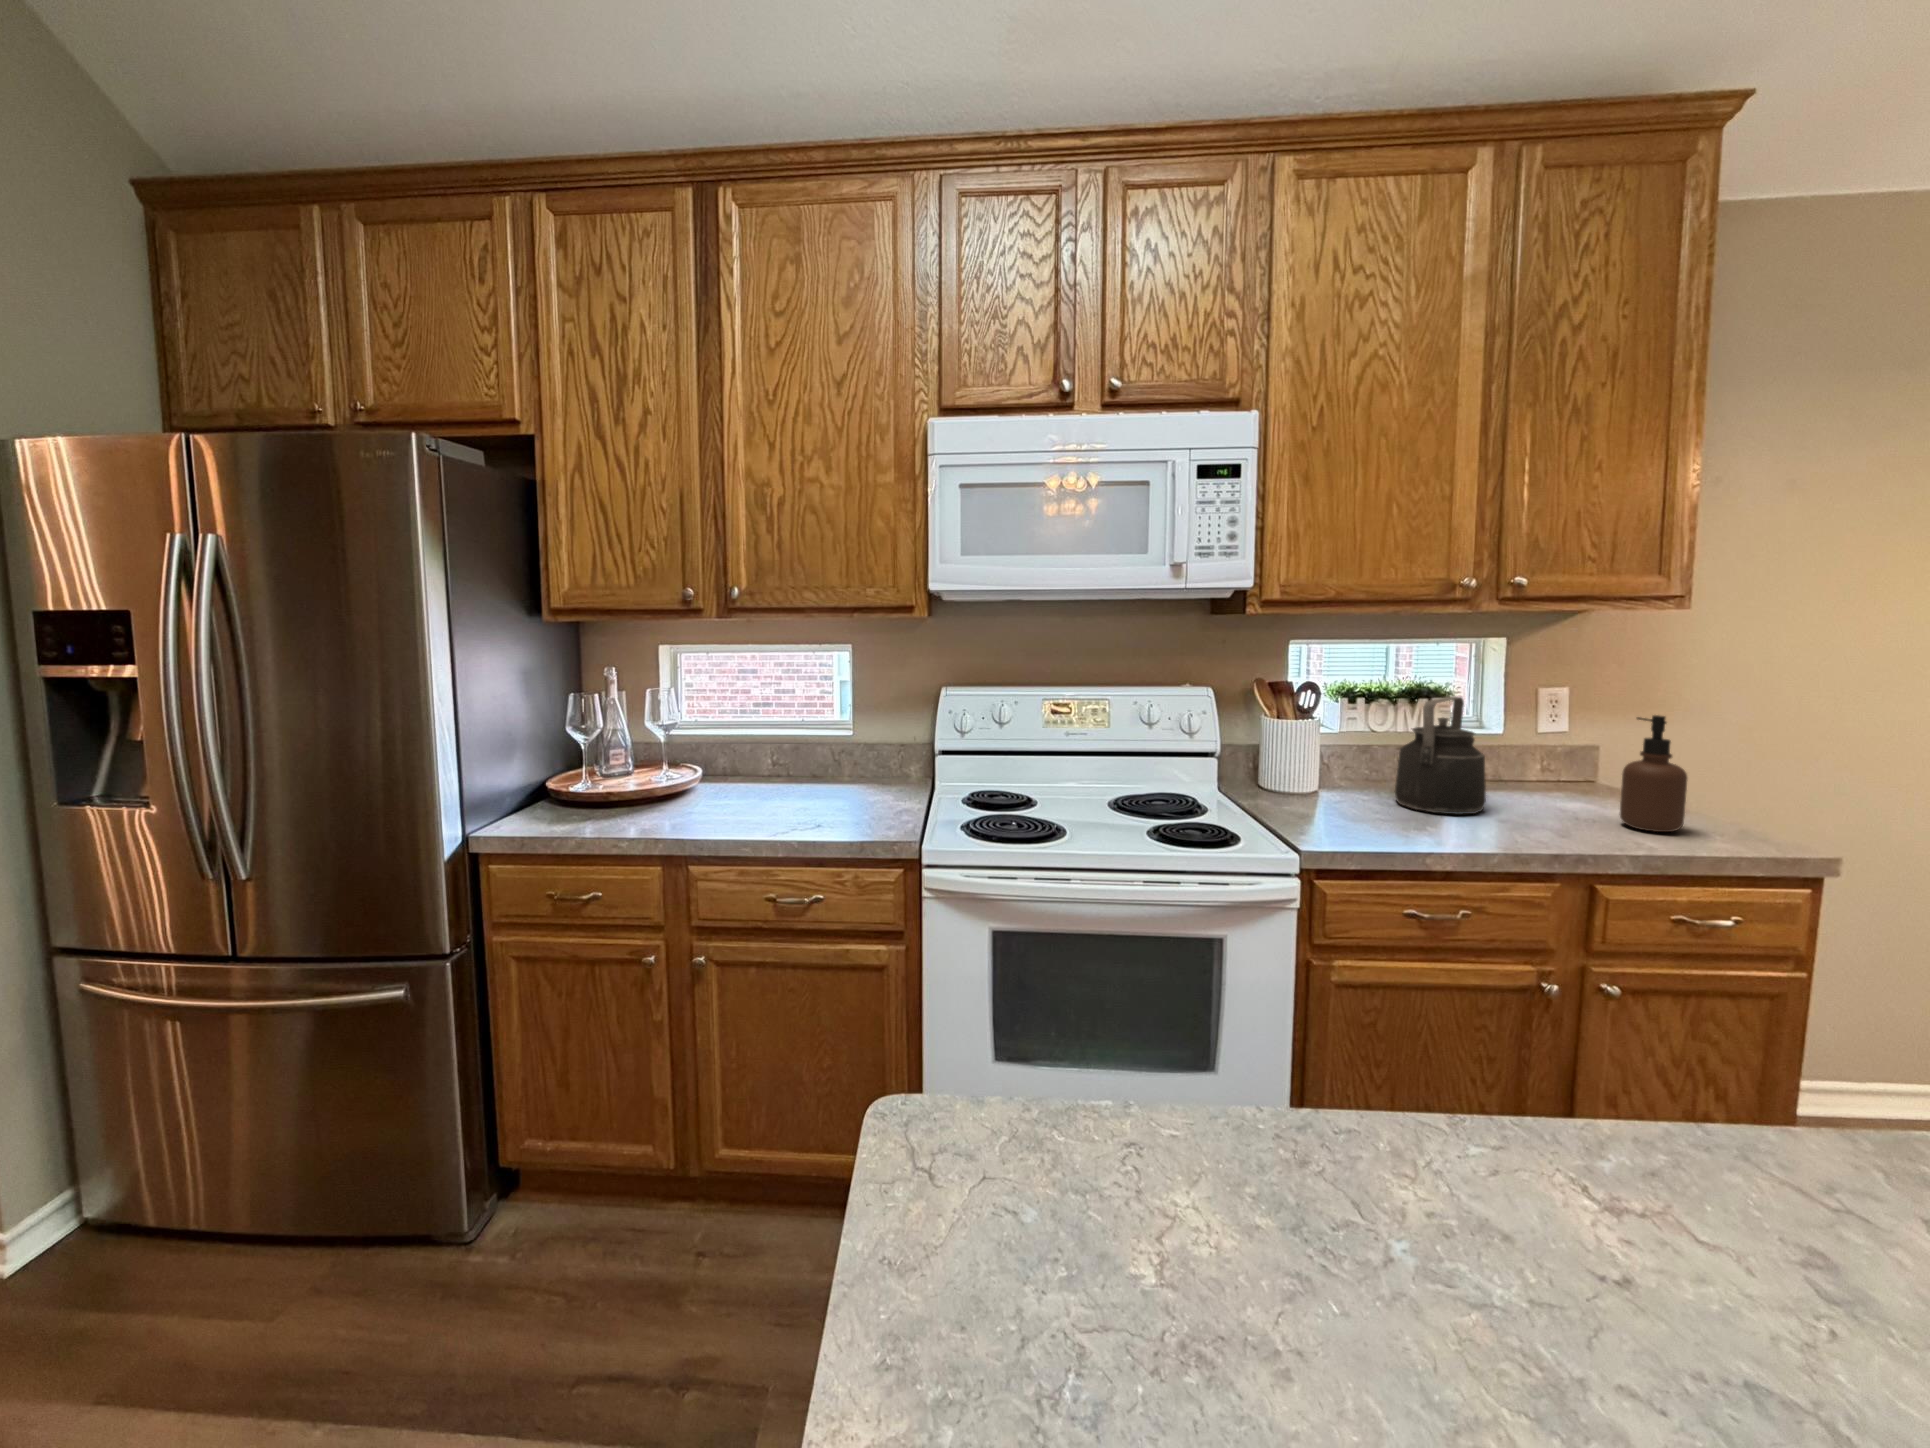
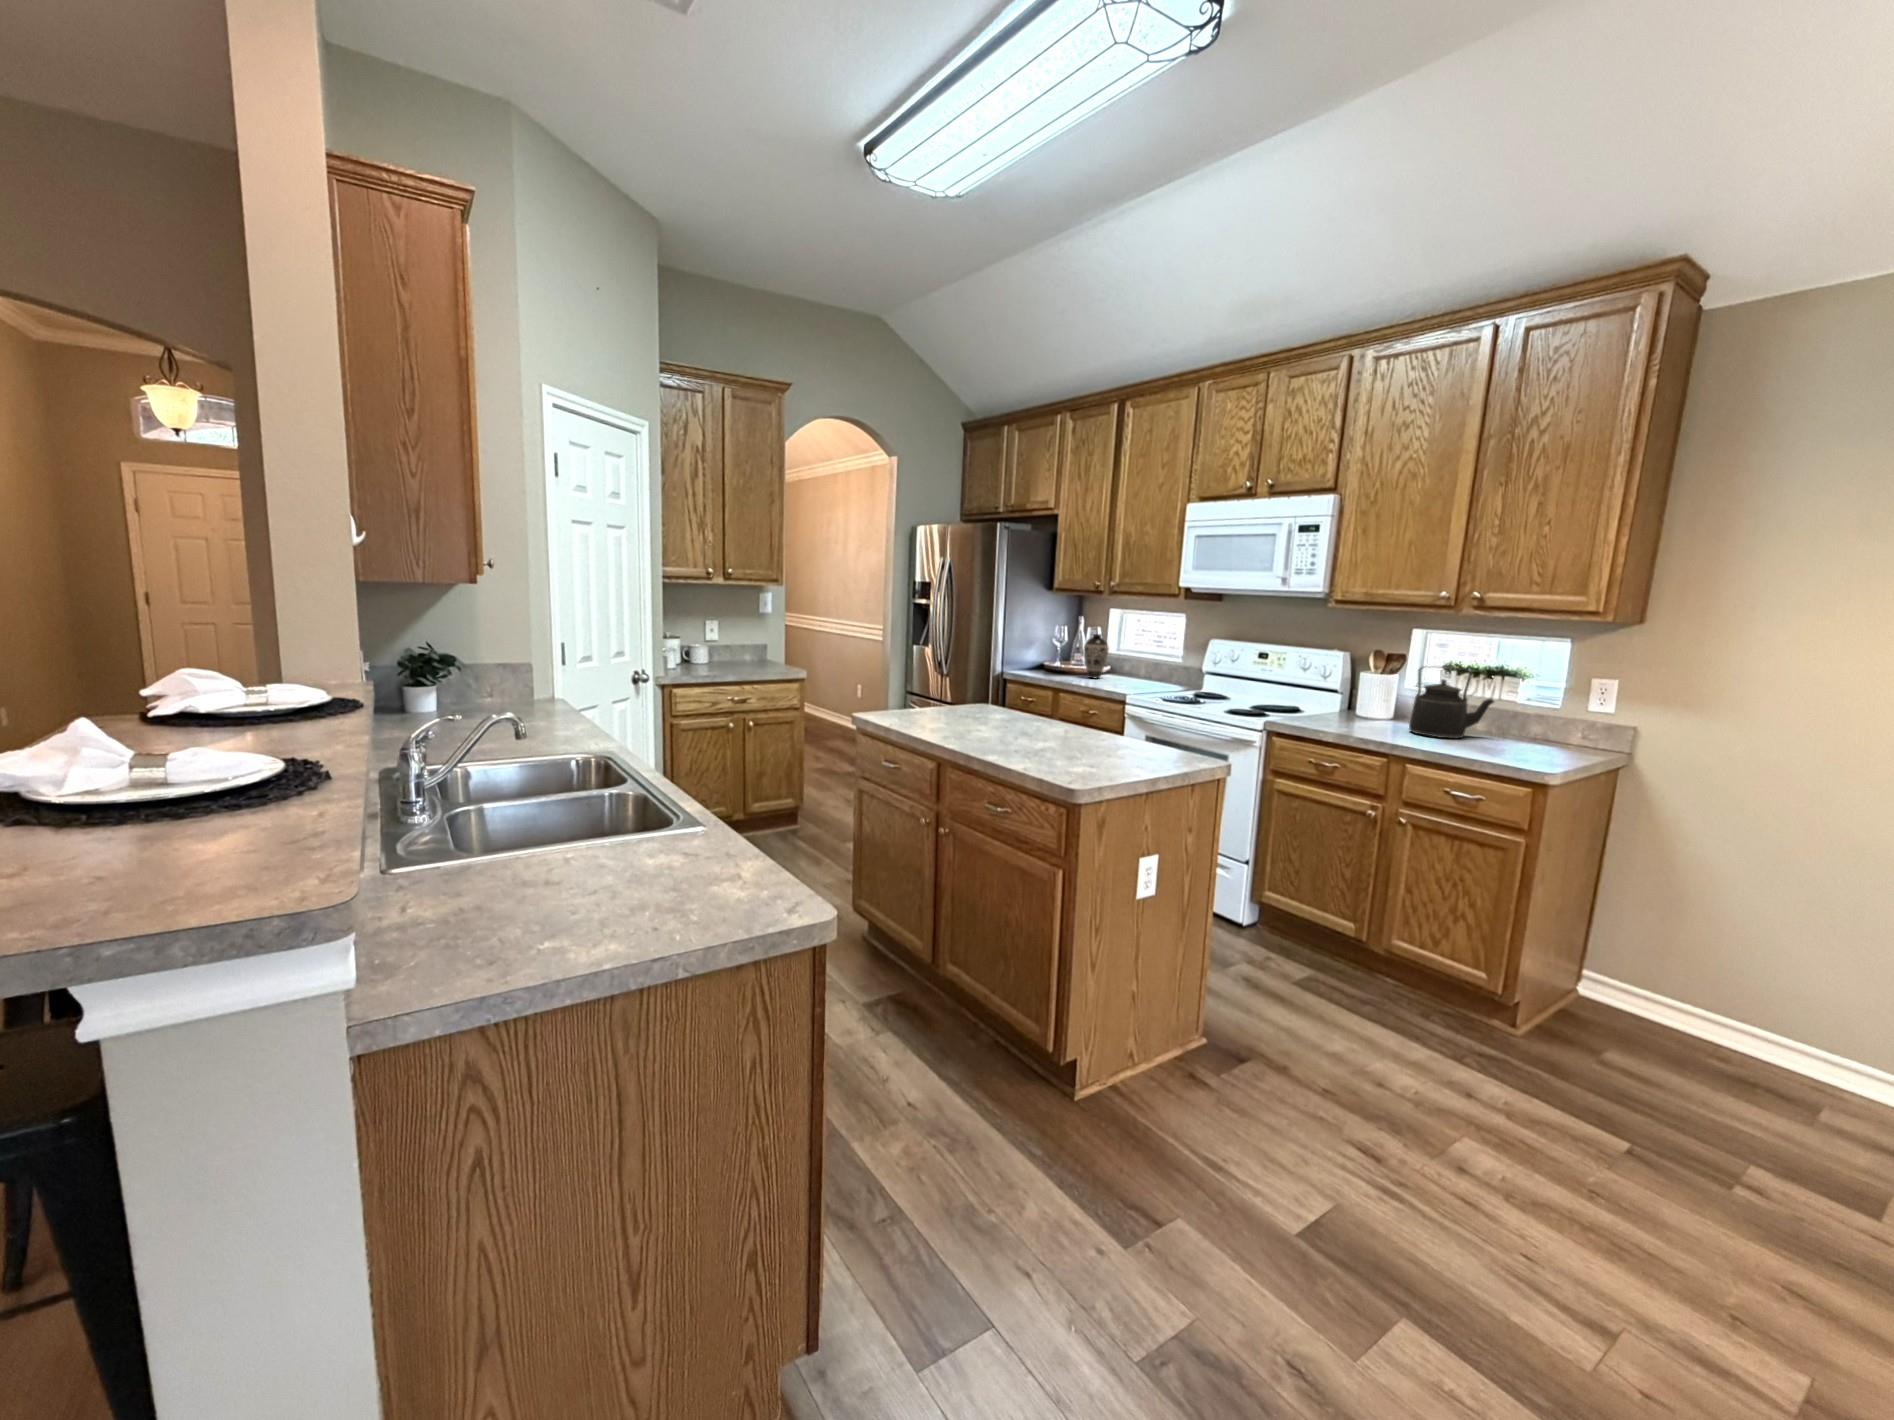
decorative vase: none [671,705,727,804] -> present [1084,634,1109,678]
soap dispenser: present [1620,715,1687,832] -> none [1505,685,1548,759]

